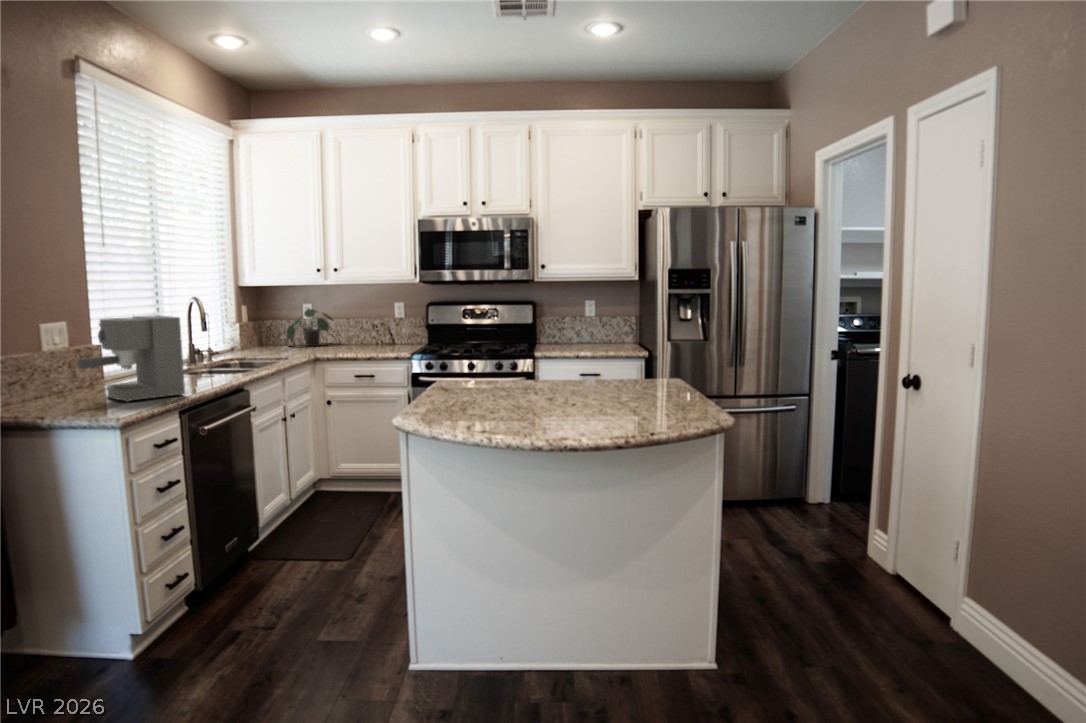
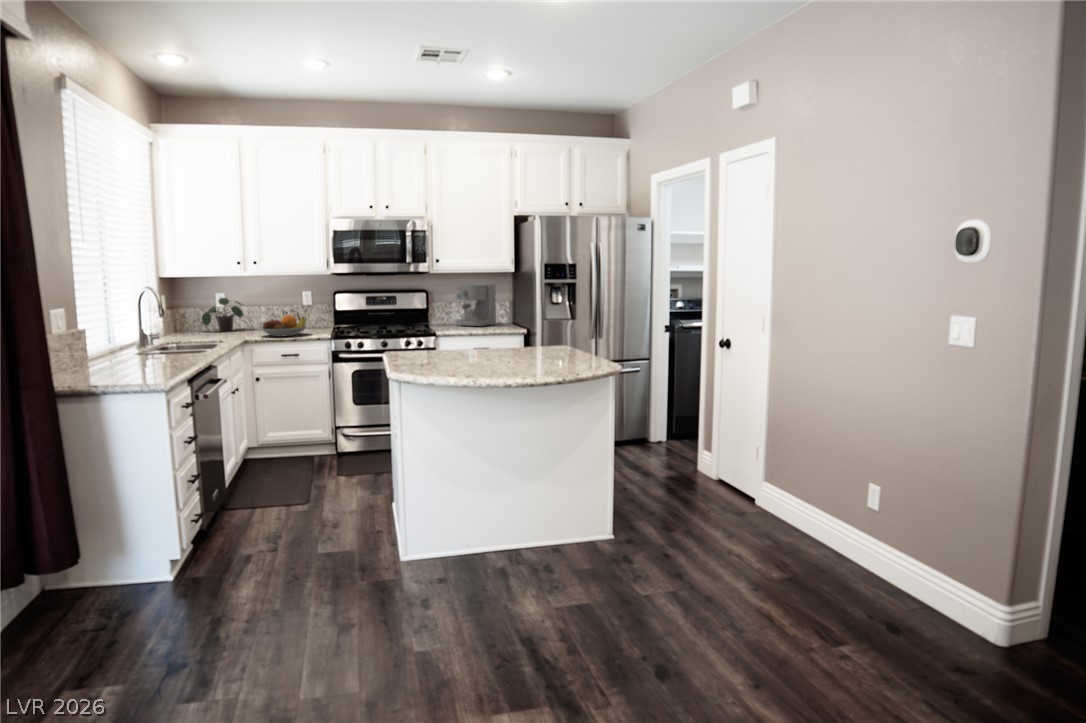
coffee maker: present [78,315,185,402] -> present [456,284,496,327]
fruit bowl: none [334,330,389,355] -> present [258,315,307,336]

